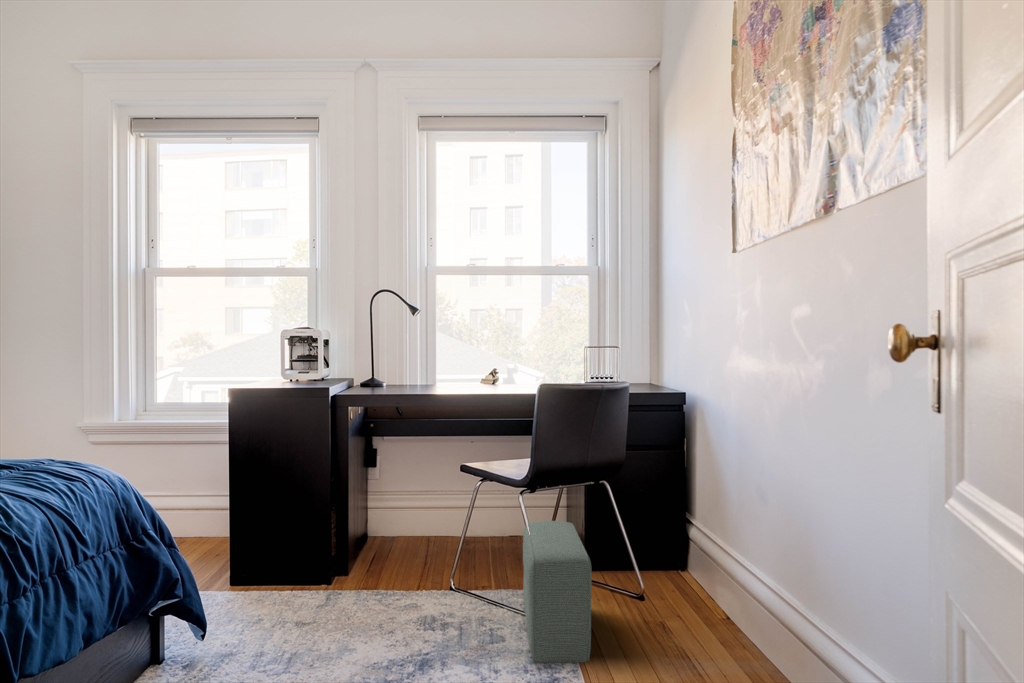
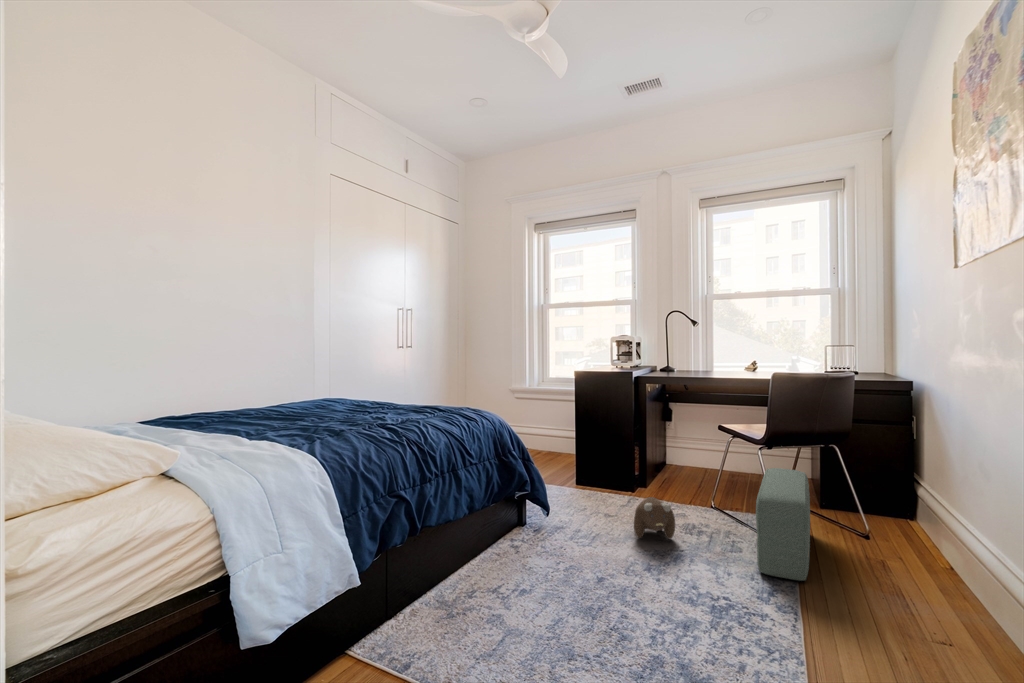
plush toy: none [352,582,414,647] -> present [634,497,675,539]

